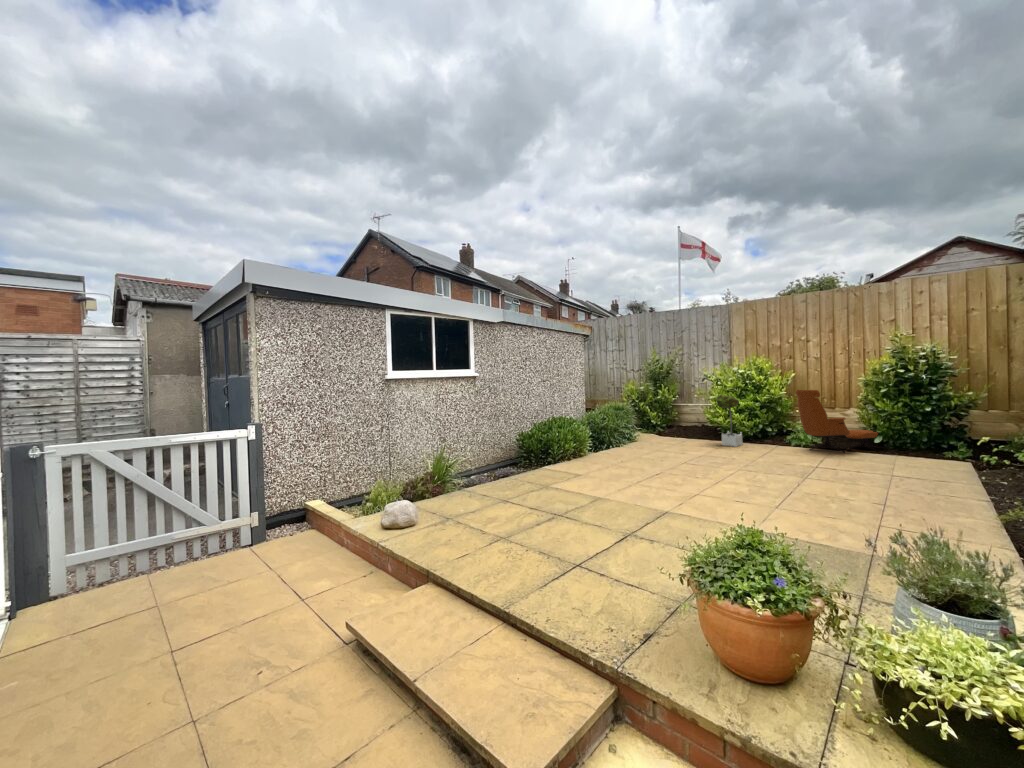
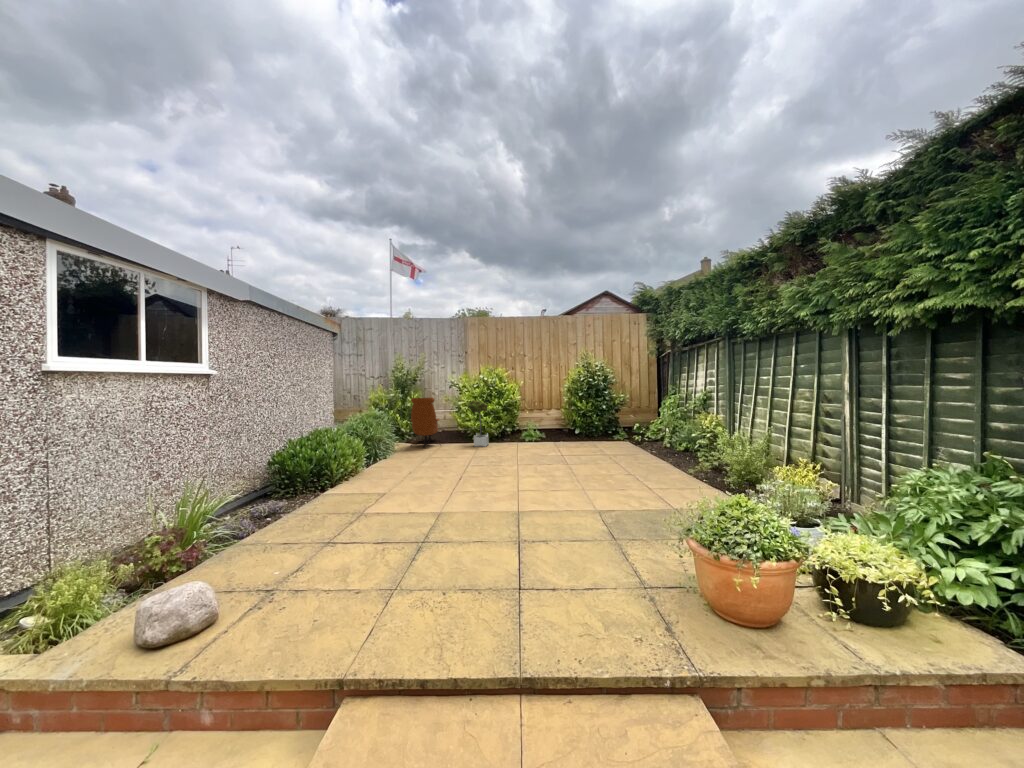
lounge chair: present [796,389,878,453] -> present [411,398,441,447]

